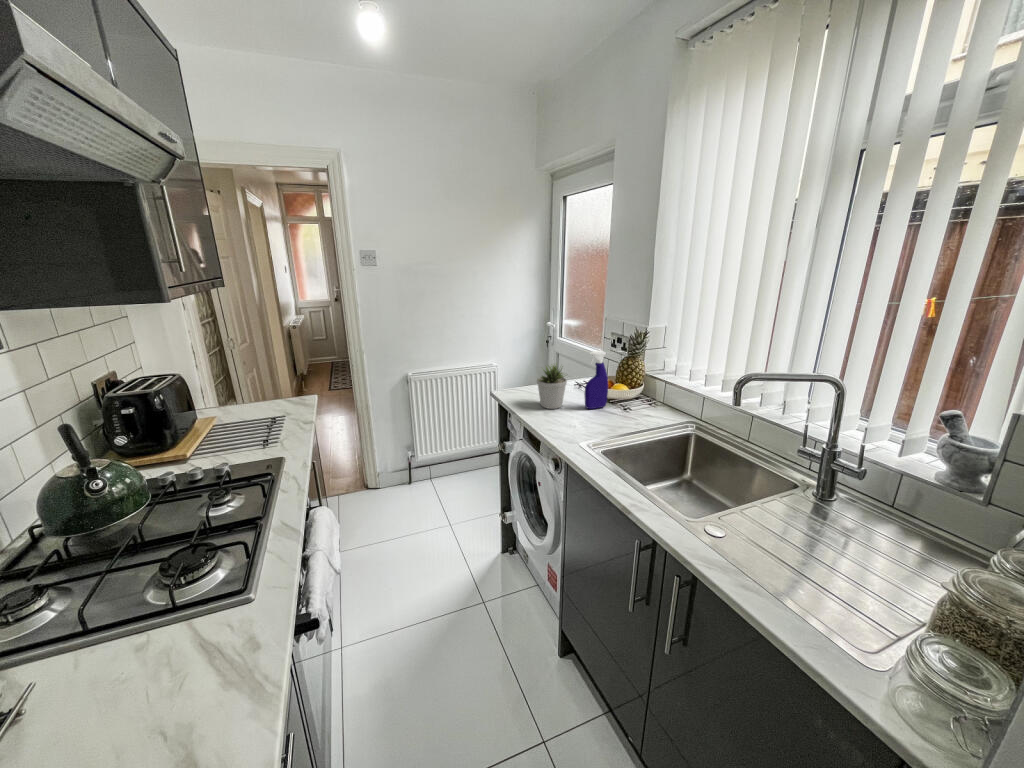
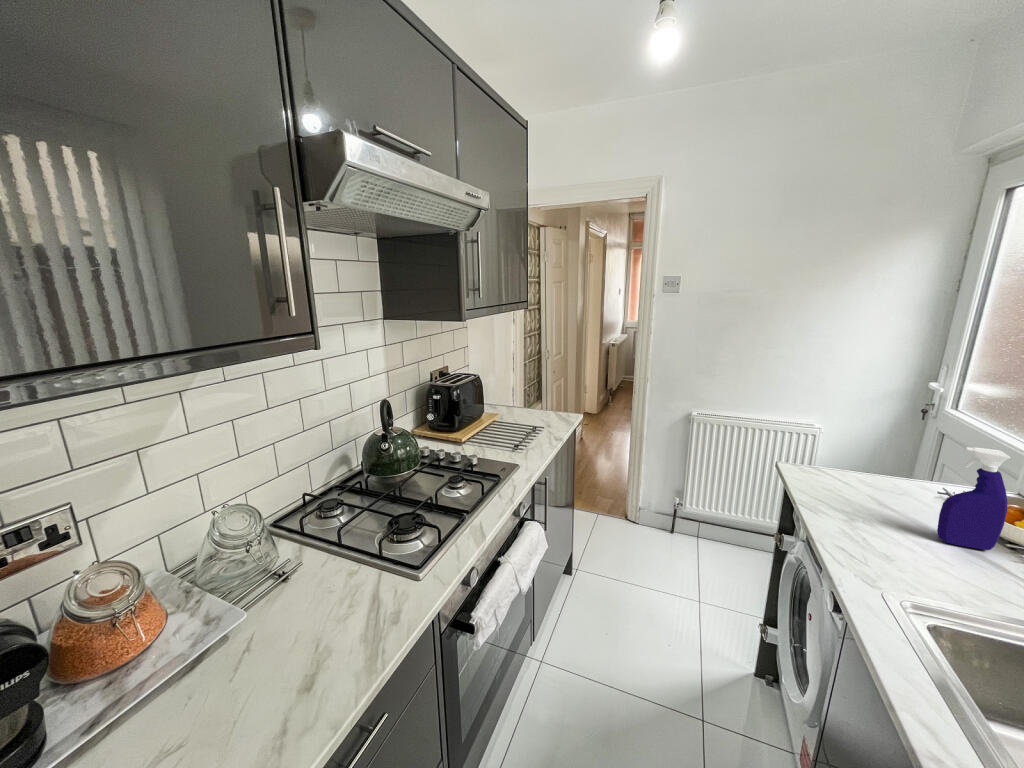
potted plant: present [537,364,567,409] -> none [841,447,907,519]

